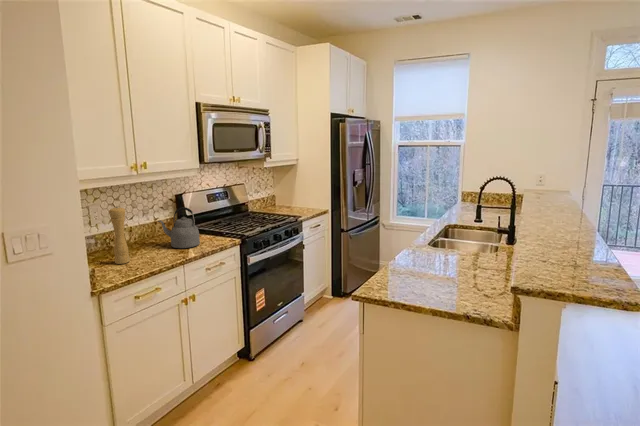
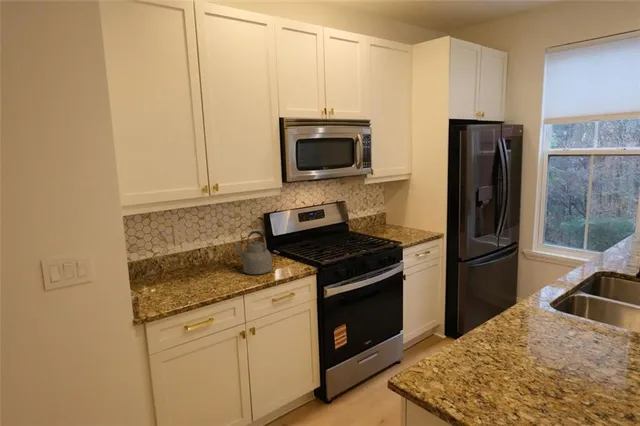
pepper mill: present [109,207,130,264] -> none [175,231,195,288]

